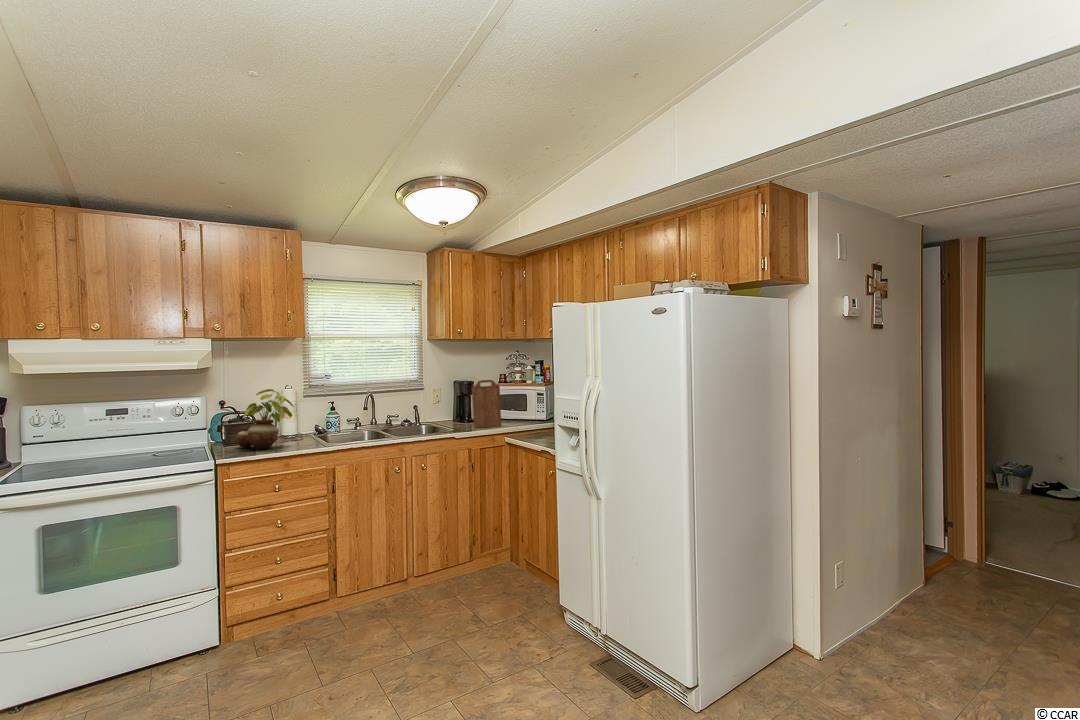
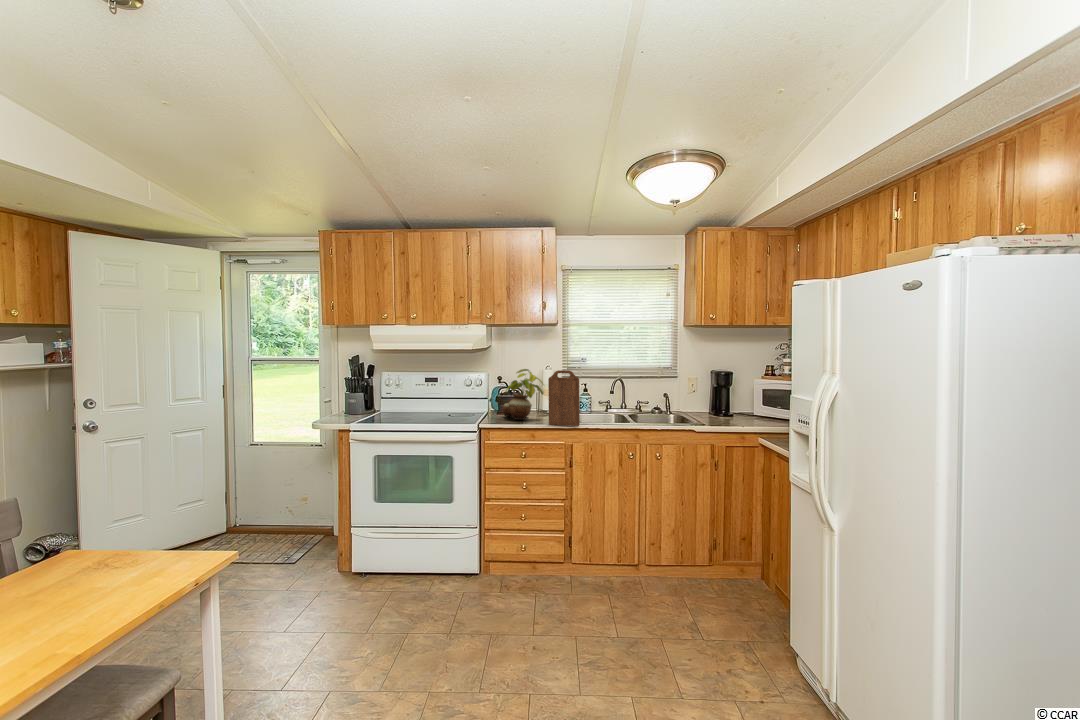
cutting board: present [472,380,501,428] -> present [548,370,580,426]

